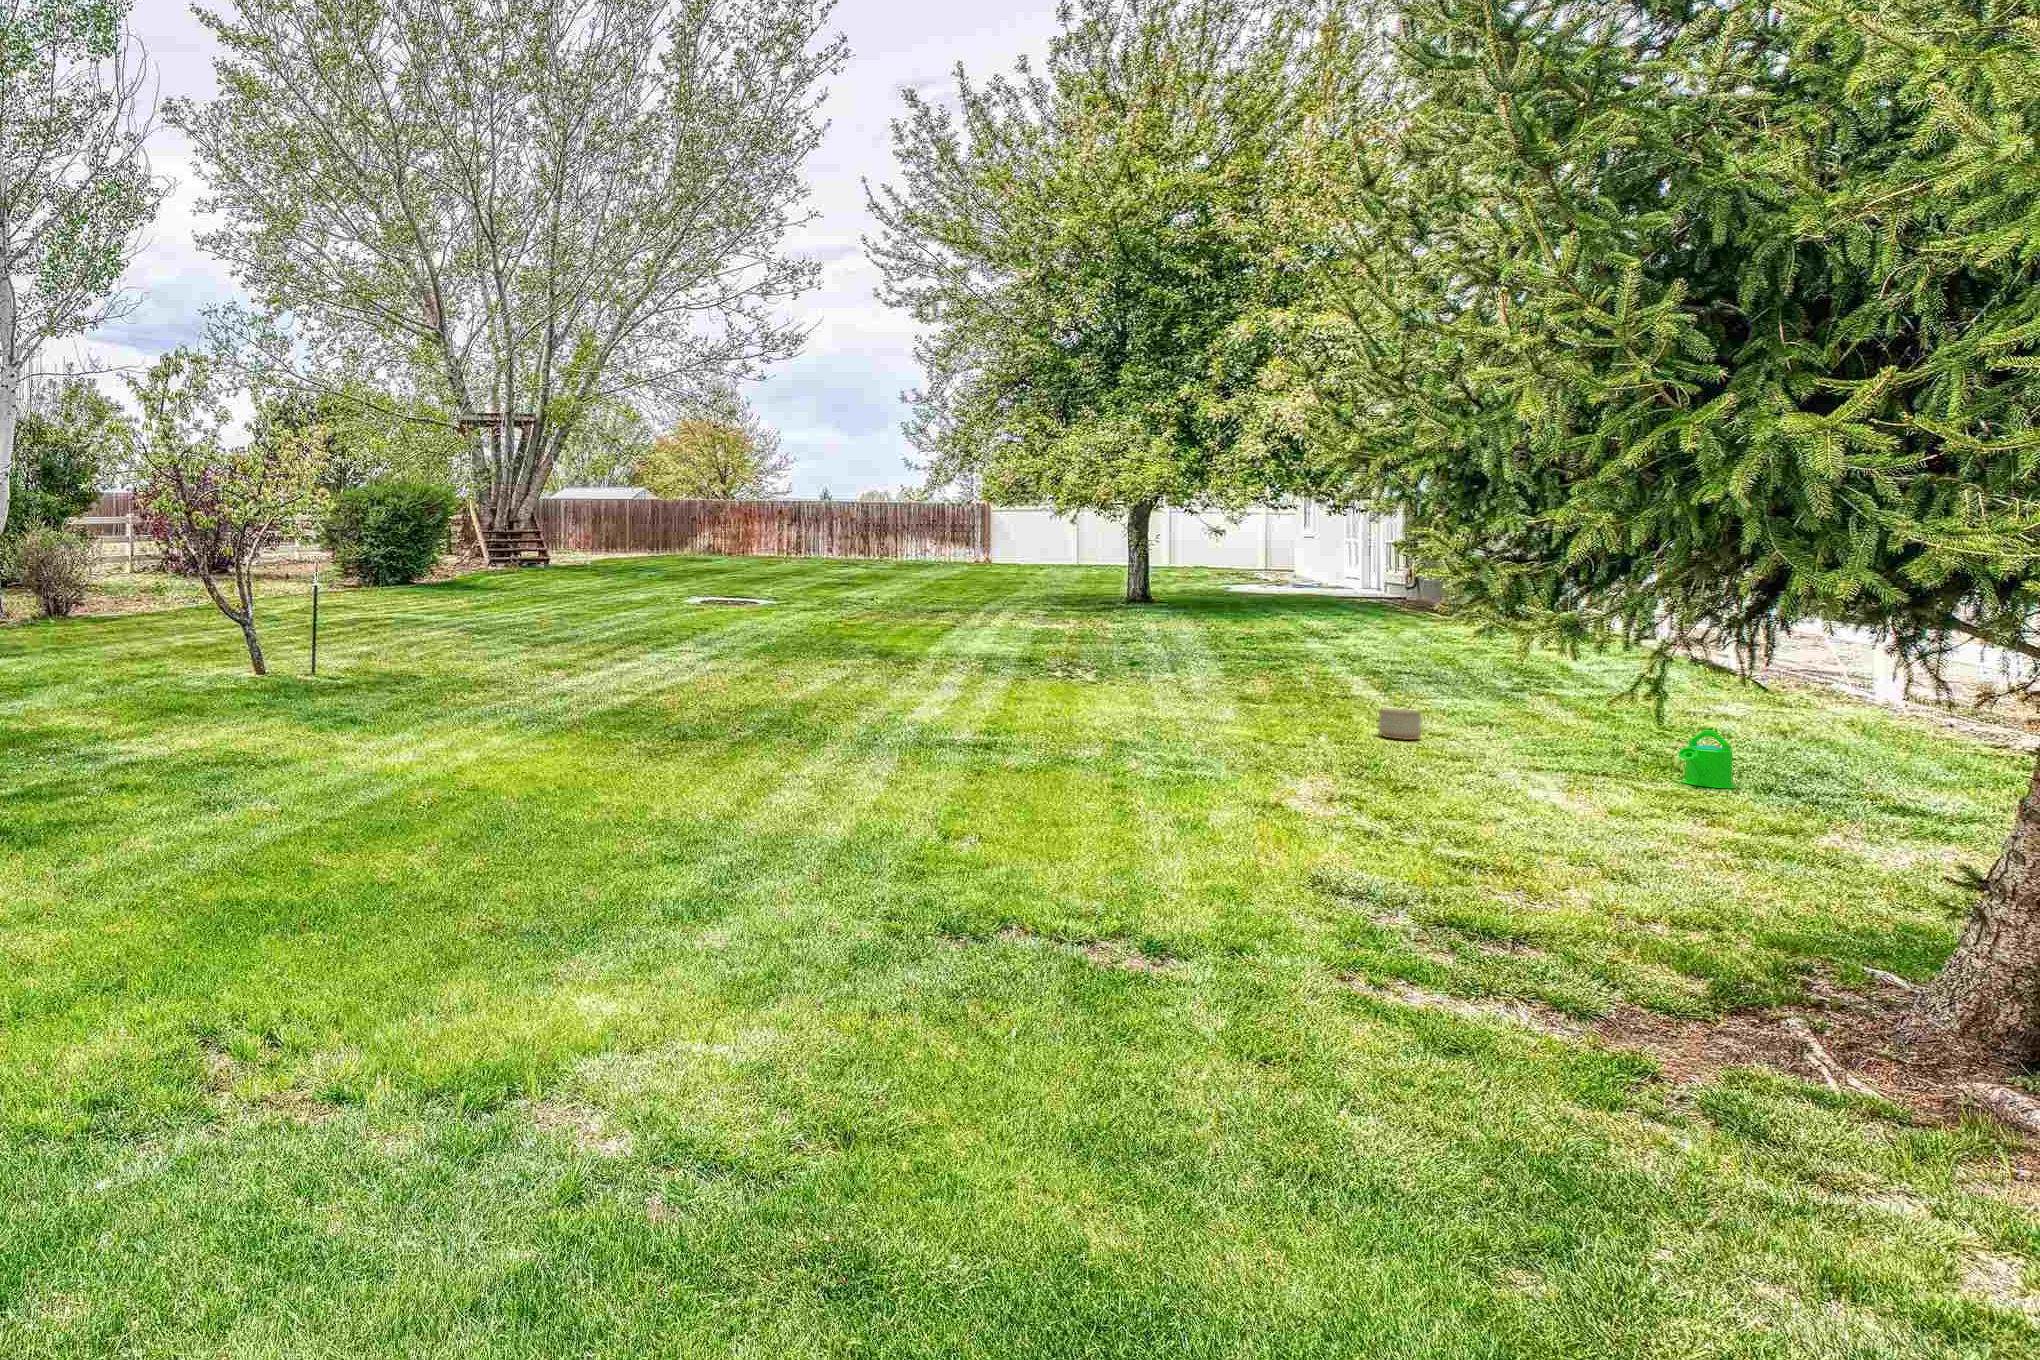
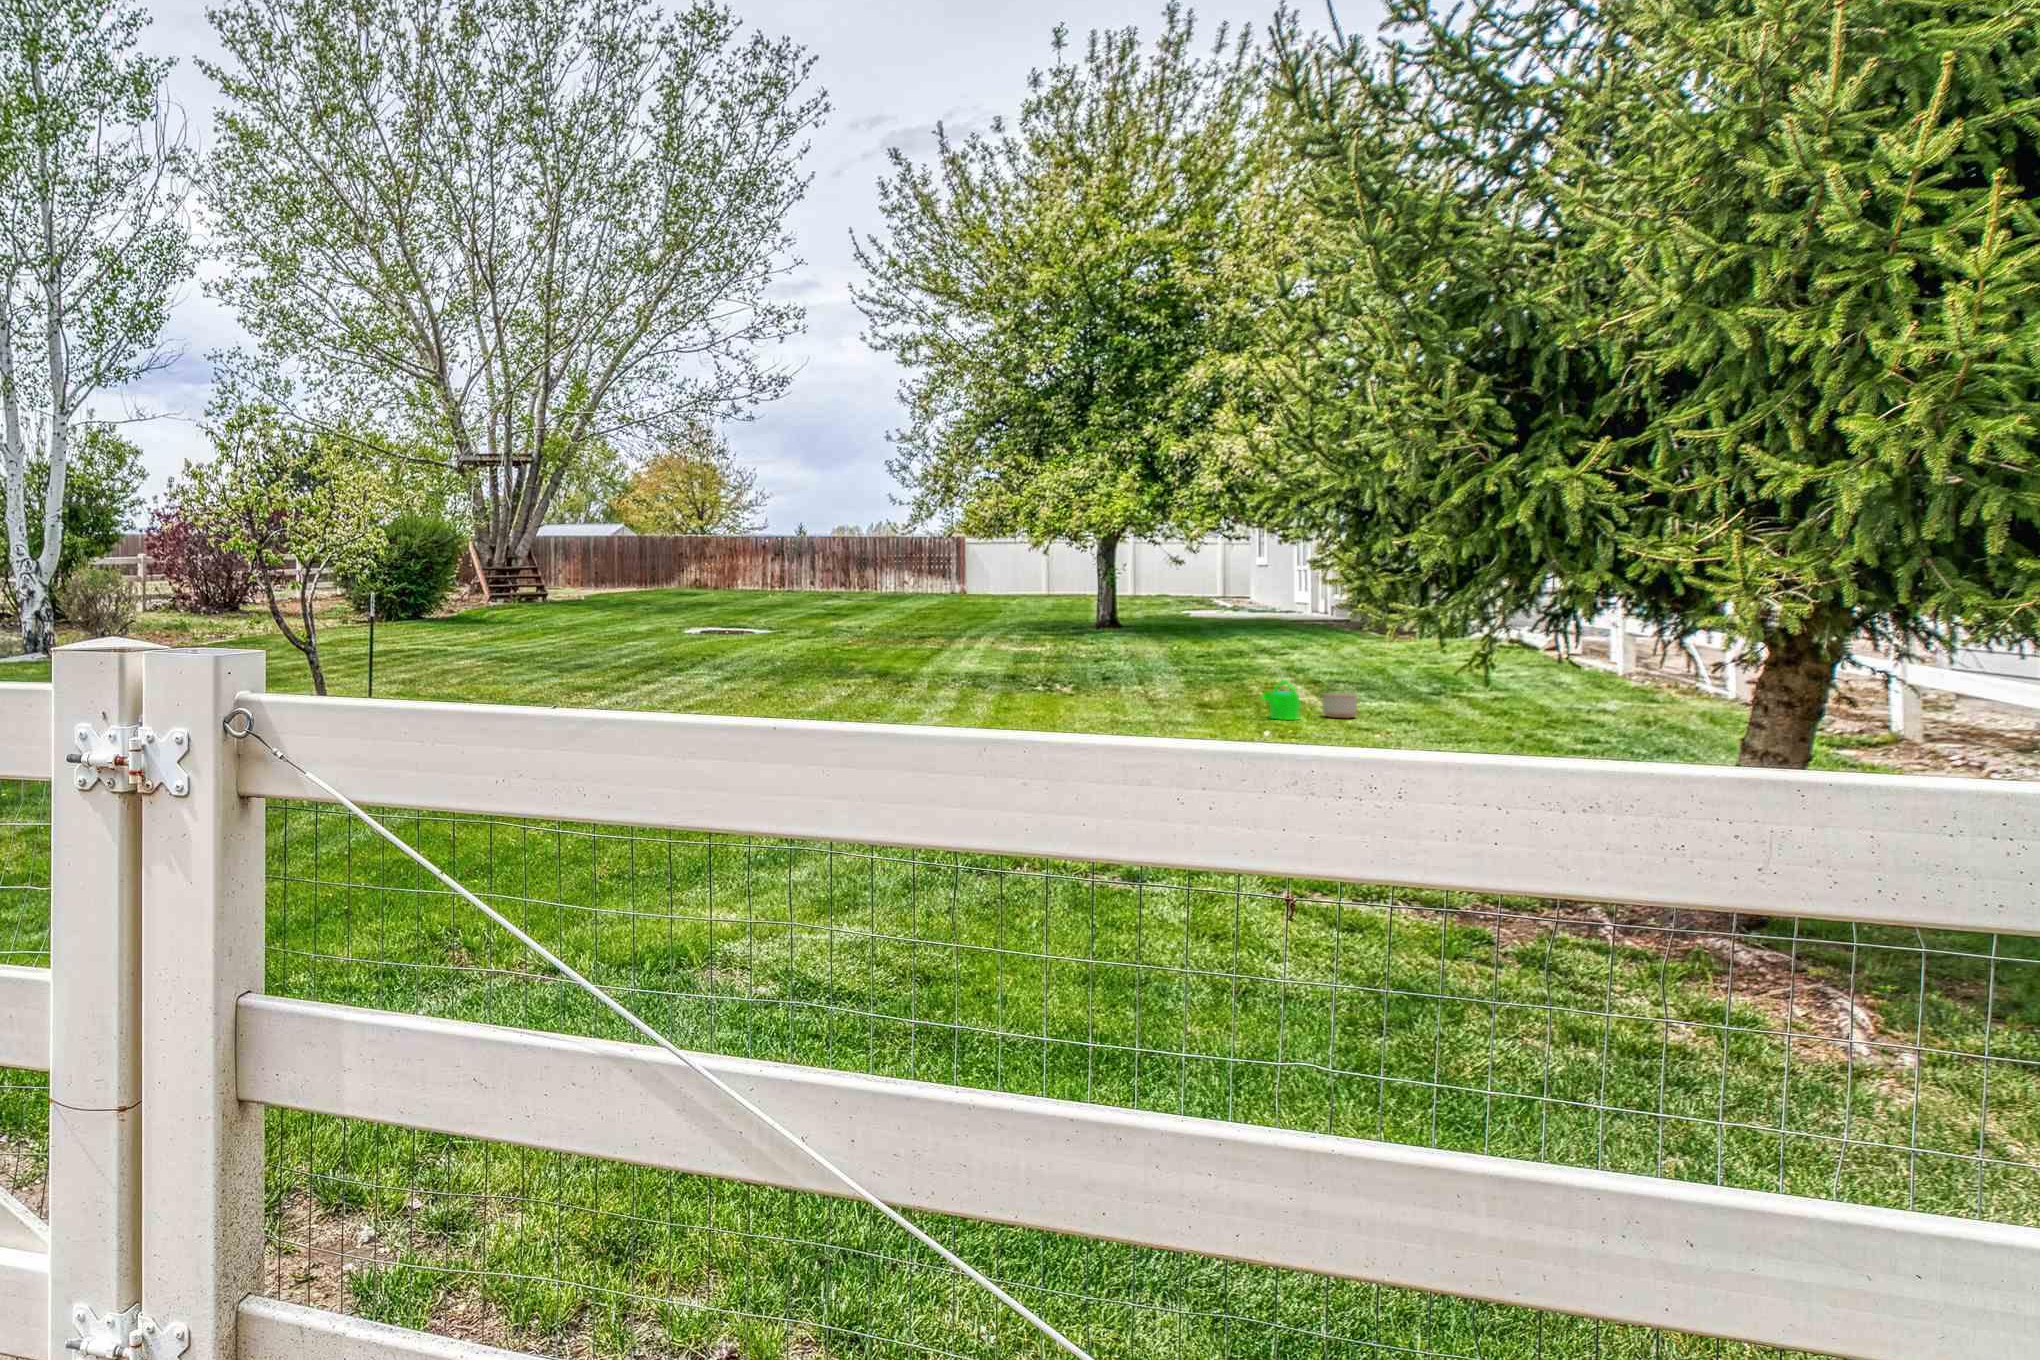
watering can: present [1678,730,1736,788] -> present [1261,680,1301,720]

